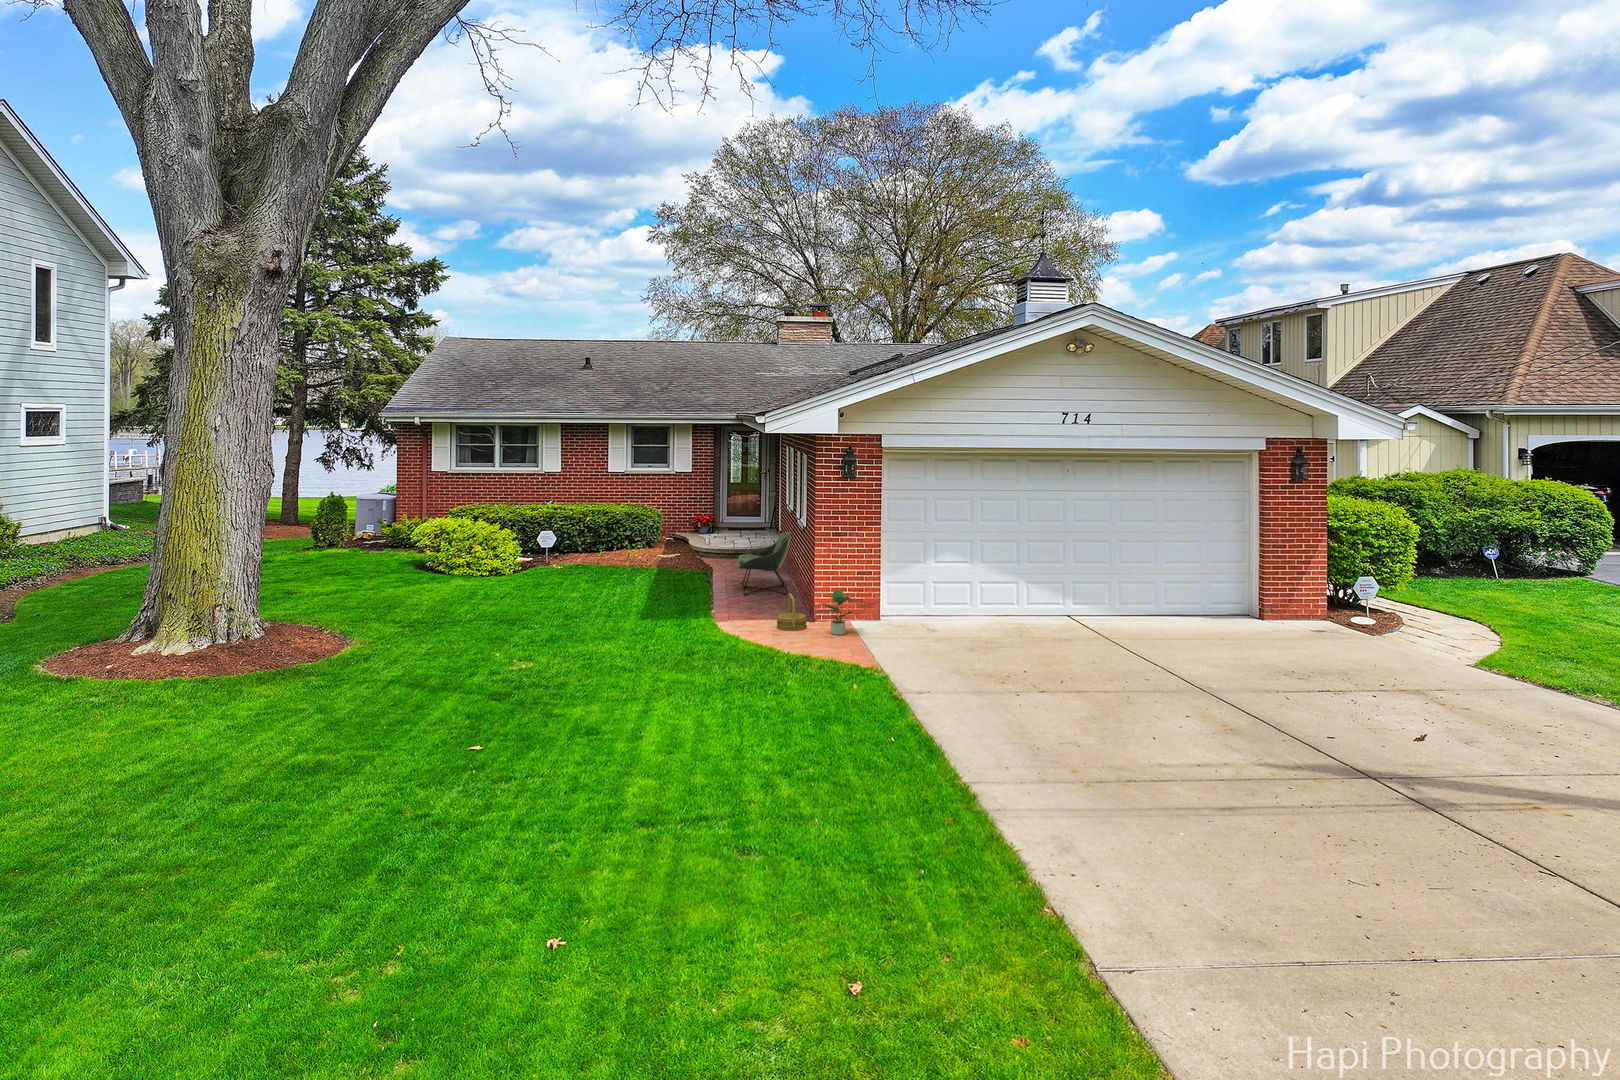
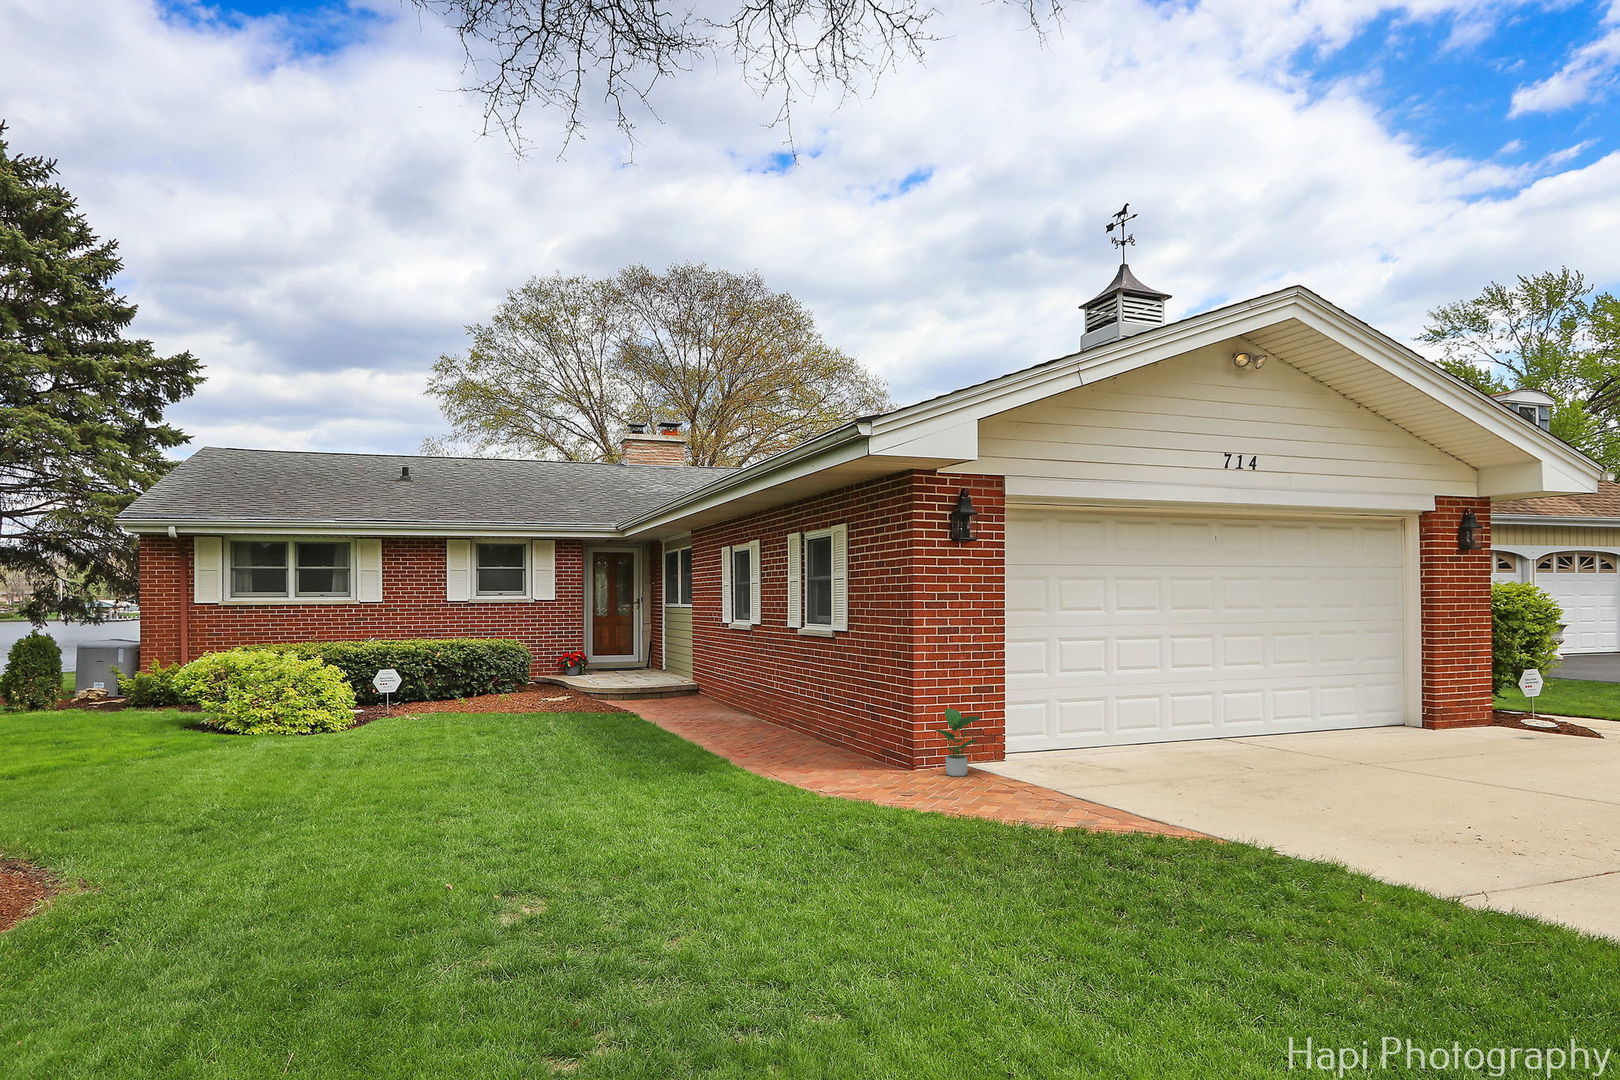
lounge chair: present [736,532,791,596] -> none [716,646,798,737]
woven basket: present [776,593,807,631] -> none [853,719,899,776]

